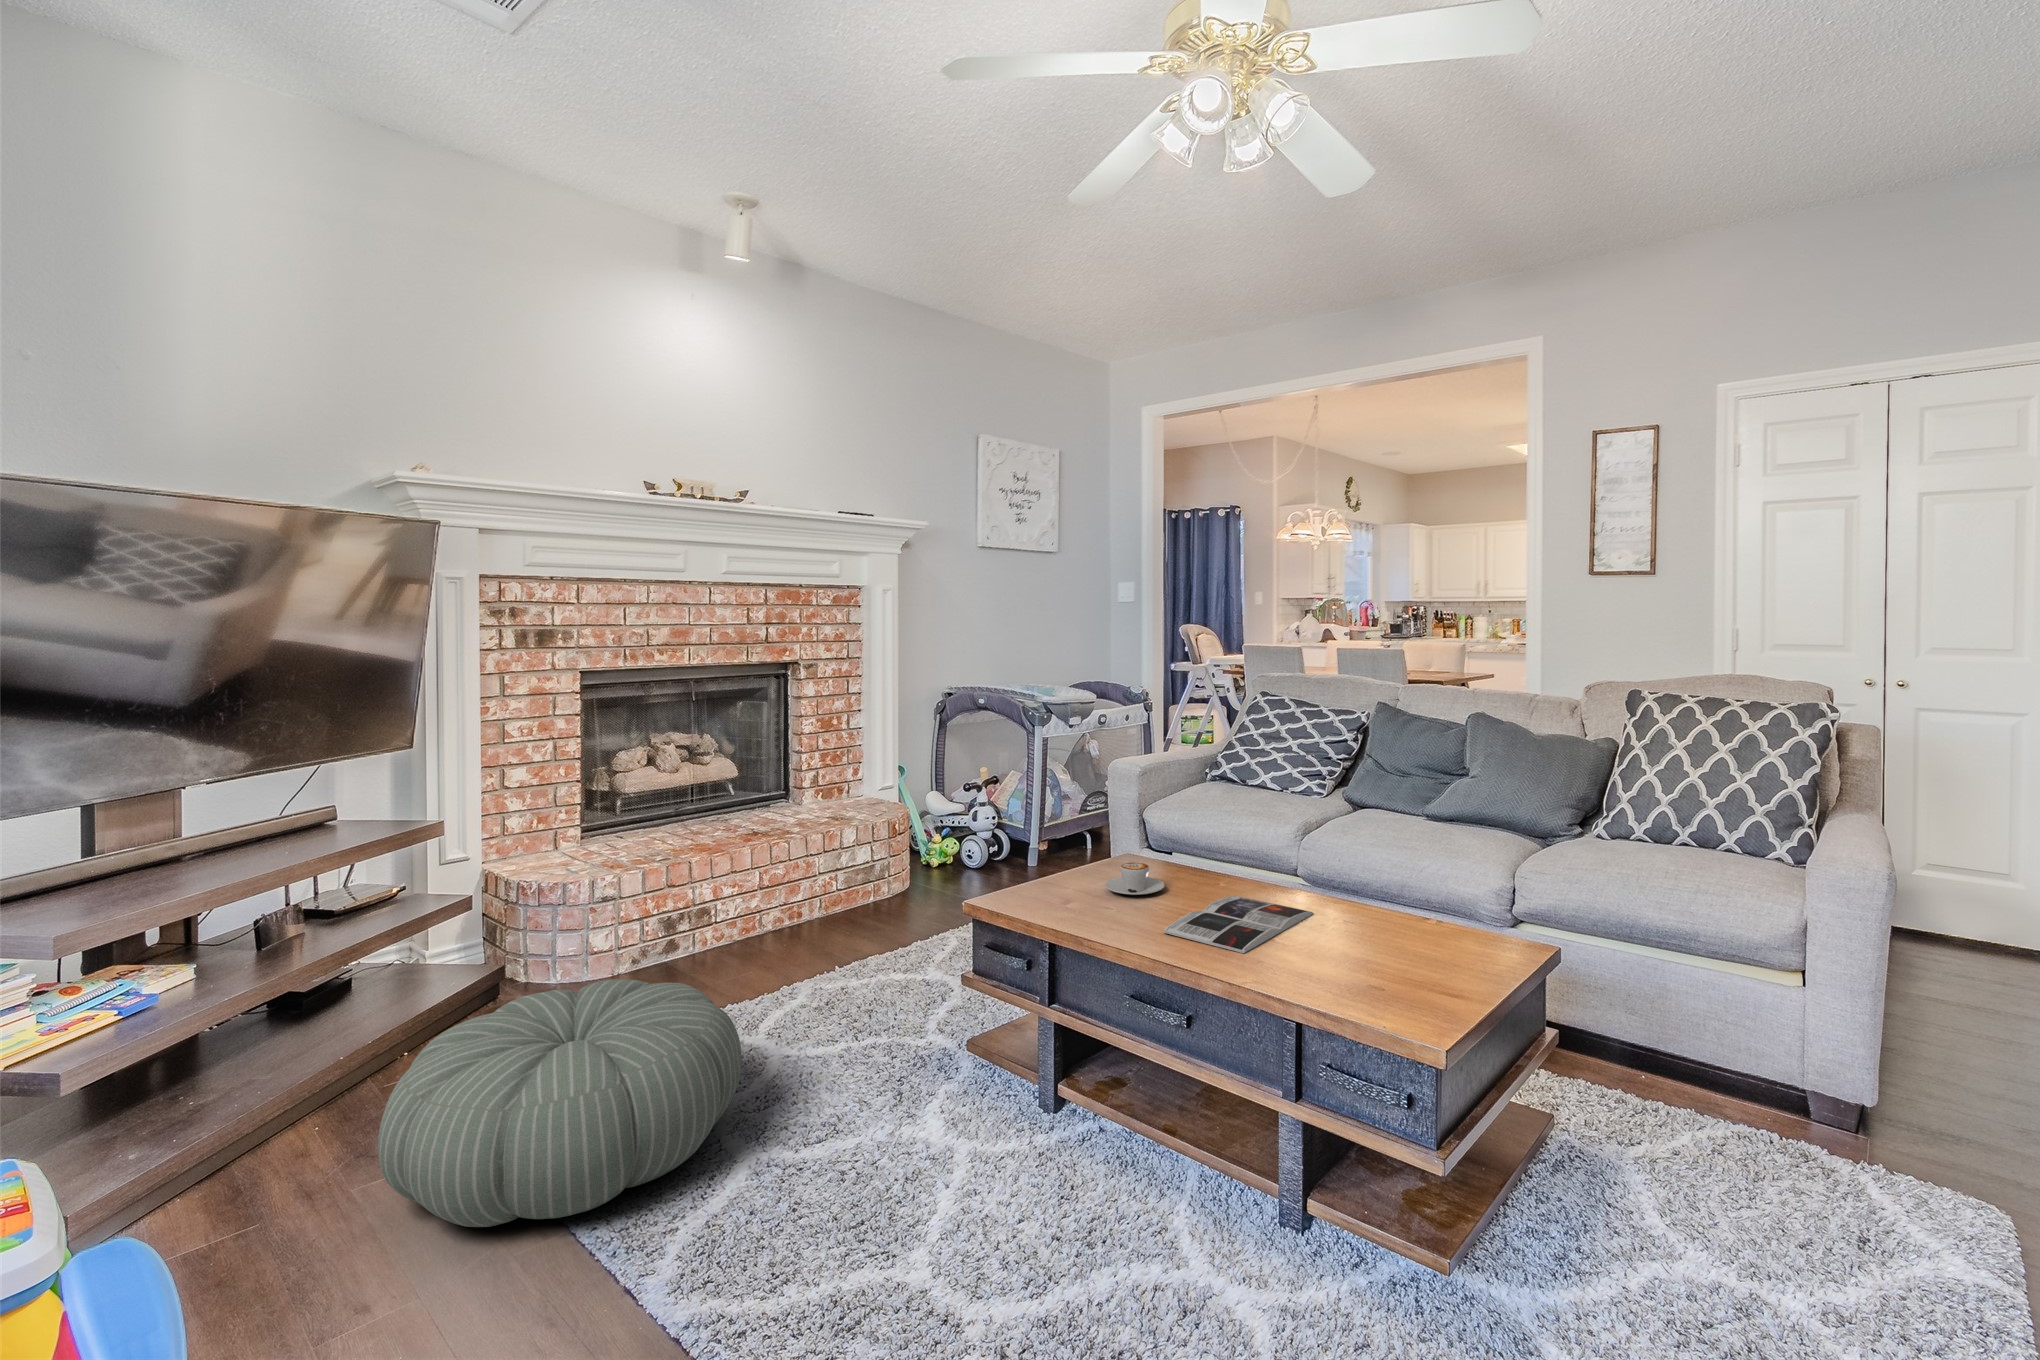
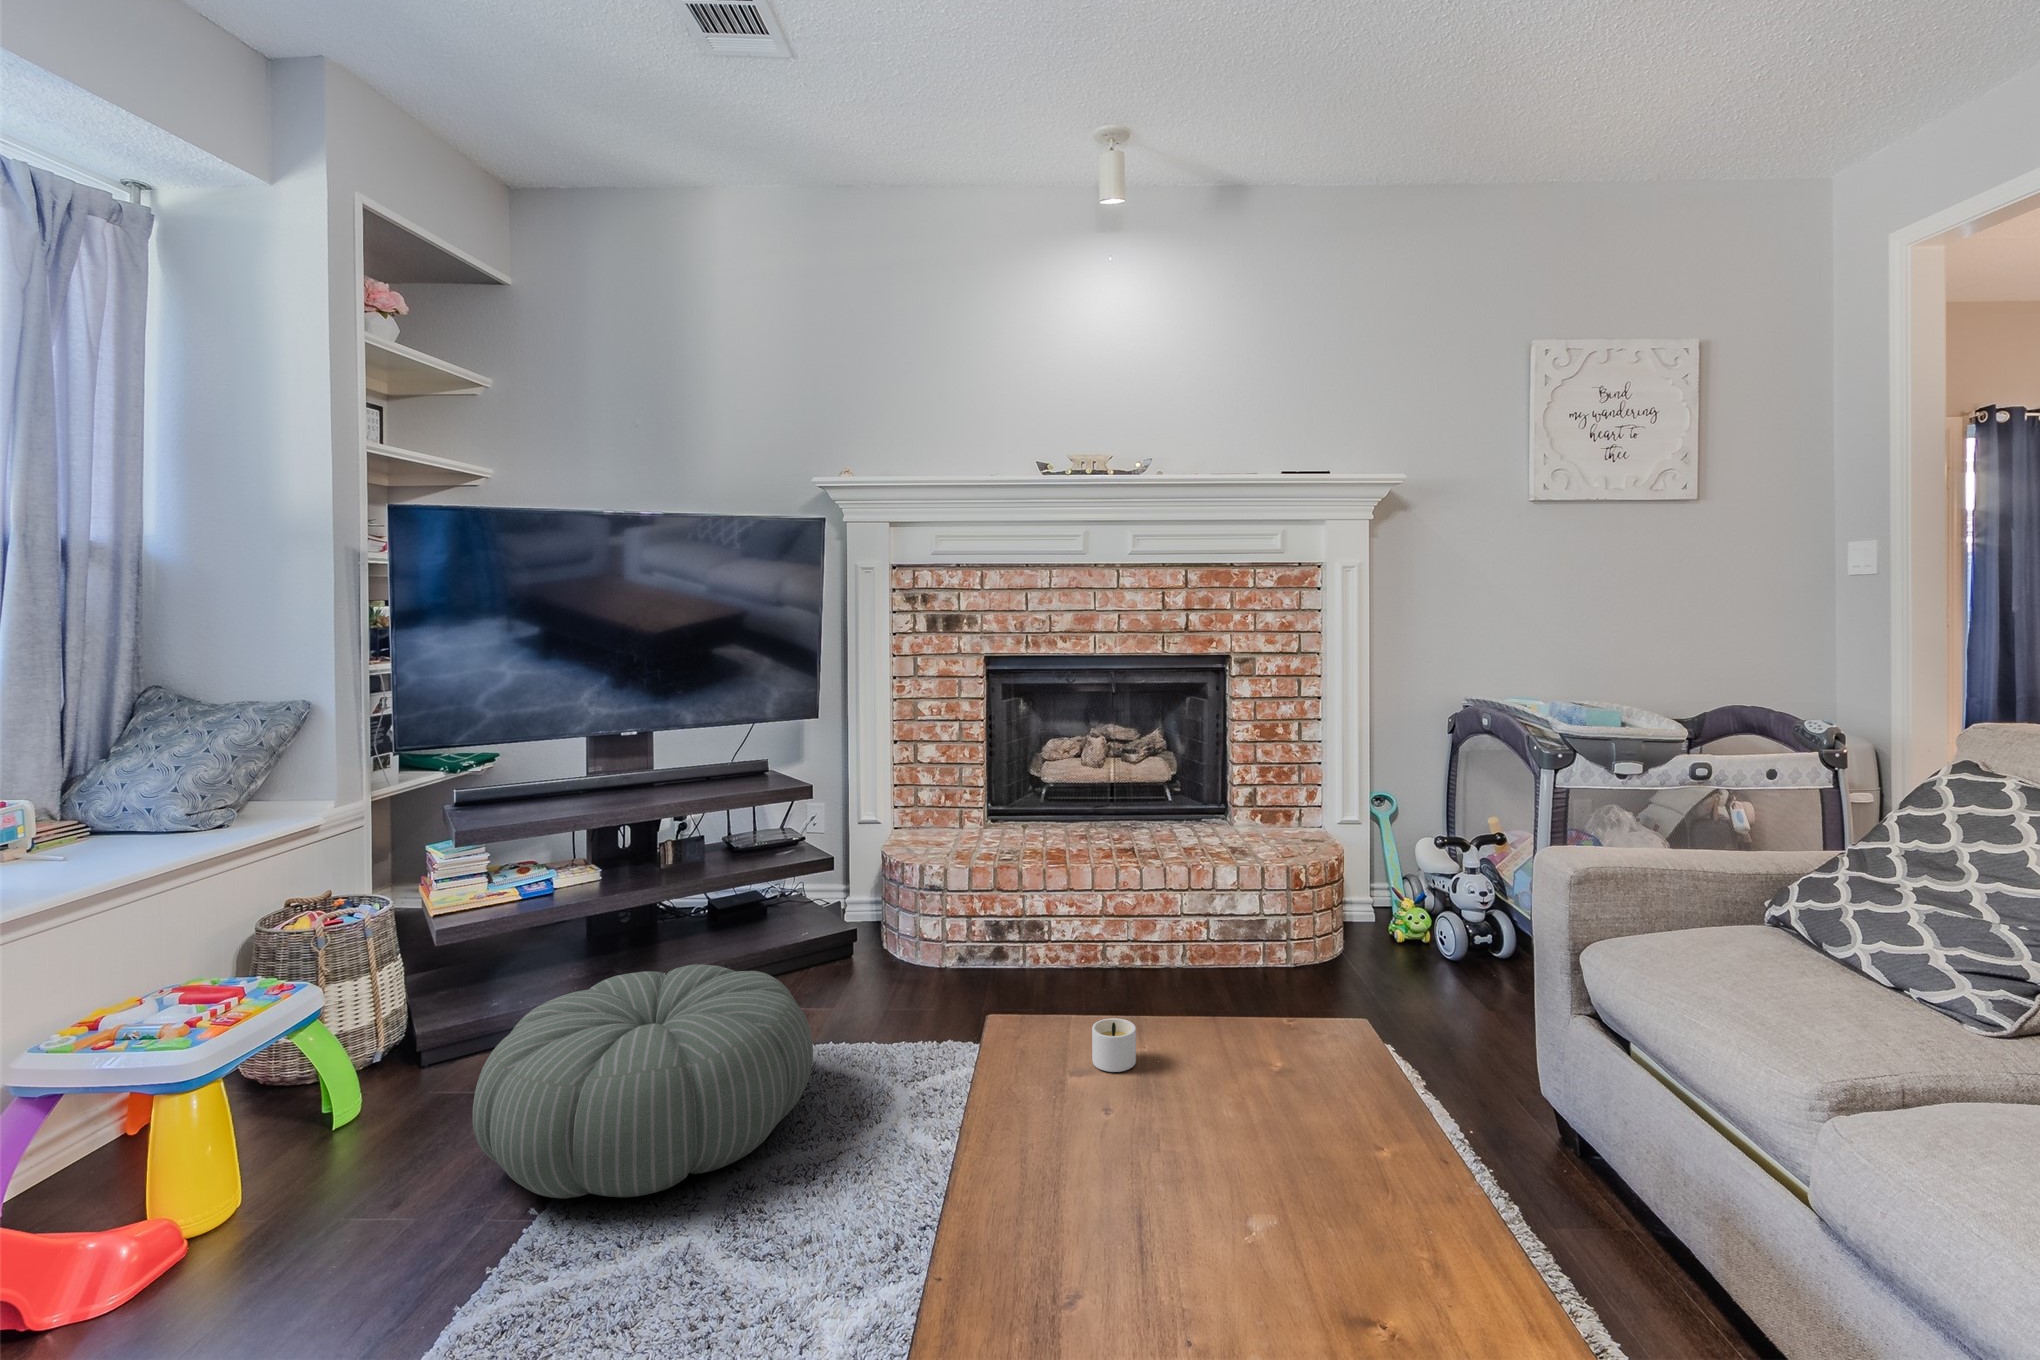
coffee cup: present [1105,862,1164,895] -> none [1231,1034,1338,1107]
candle: none [1033,882,1065,912] -> present [1092,1018,1136,1072]
magazine: present [1164,896,1314,953] -> none [1140,1175,1483,1317]

